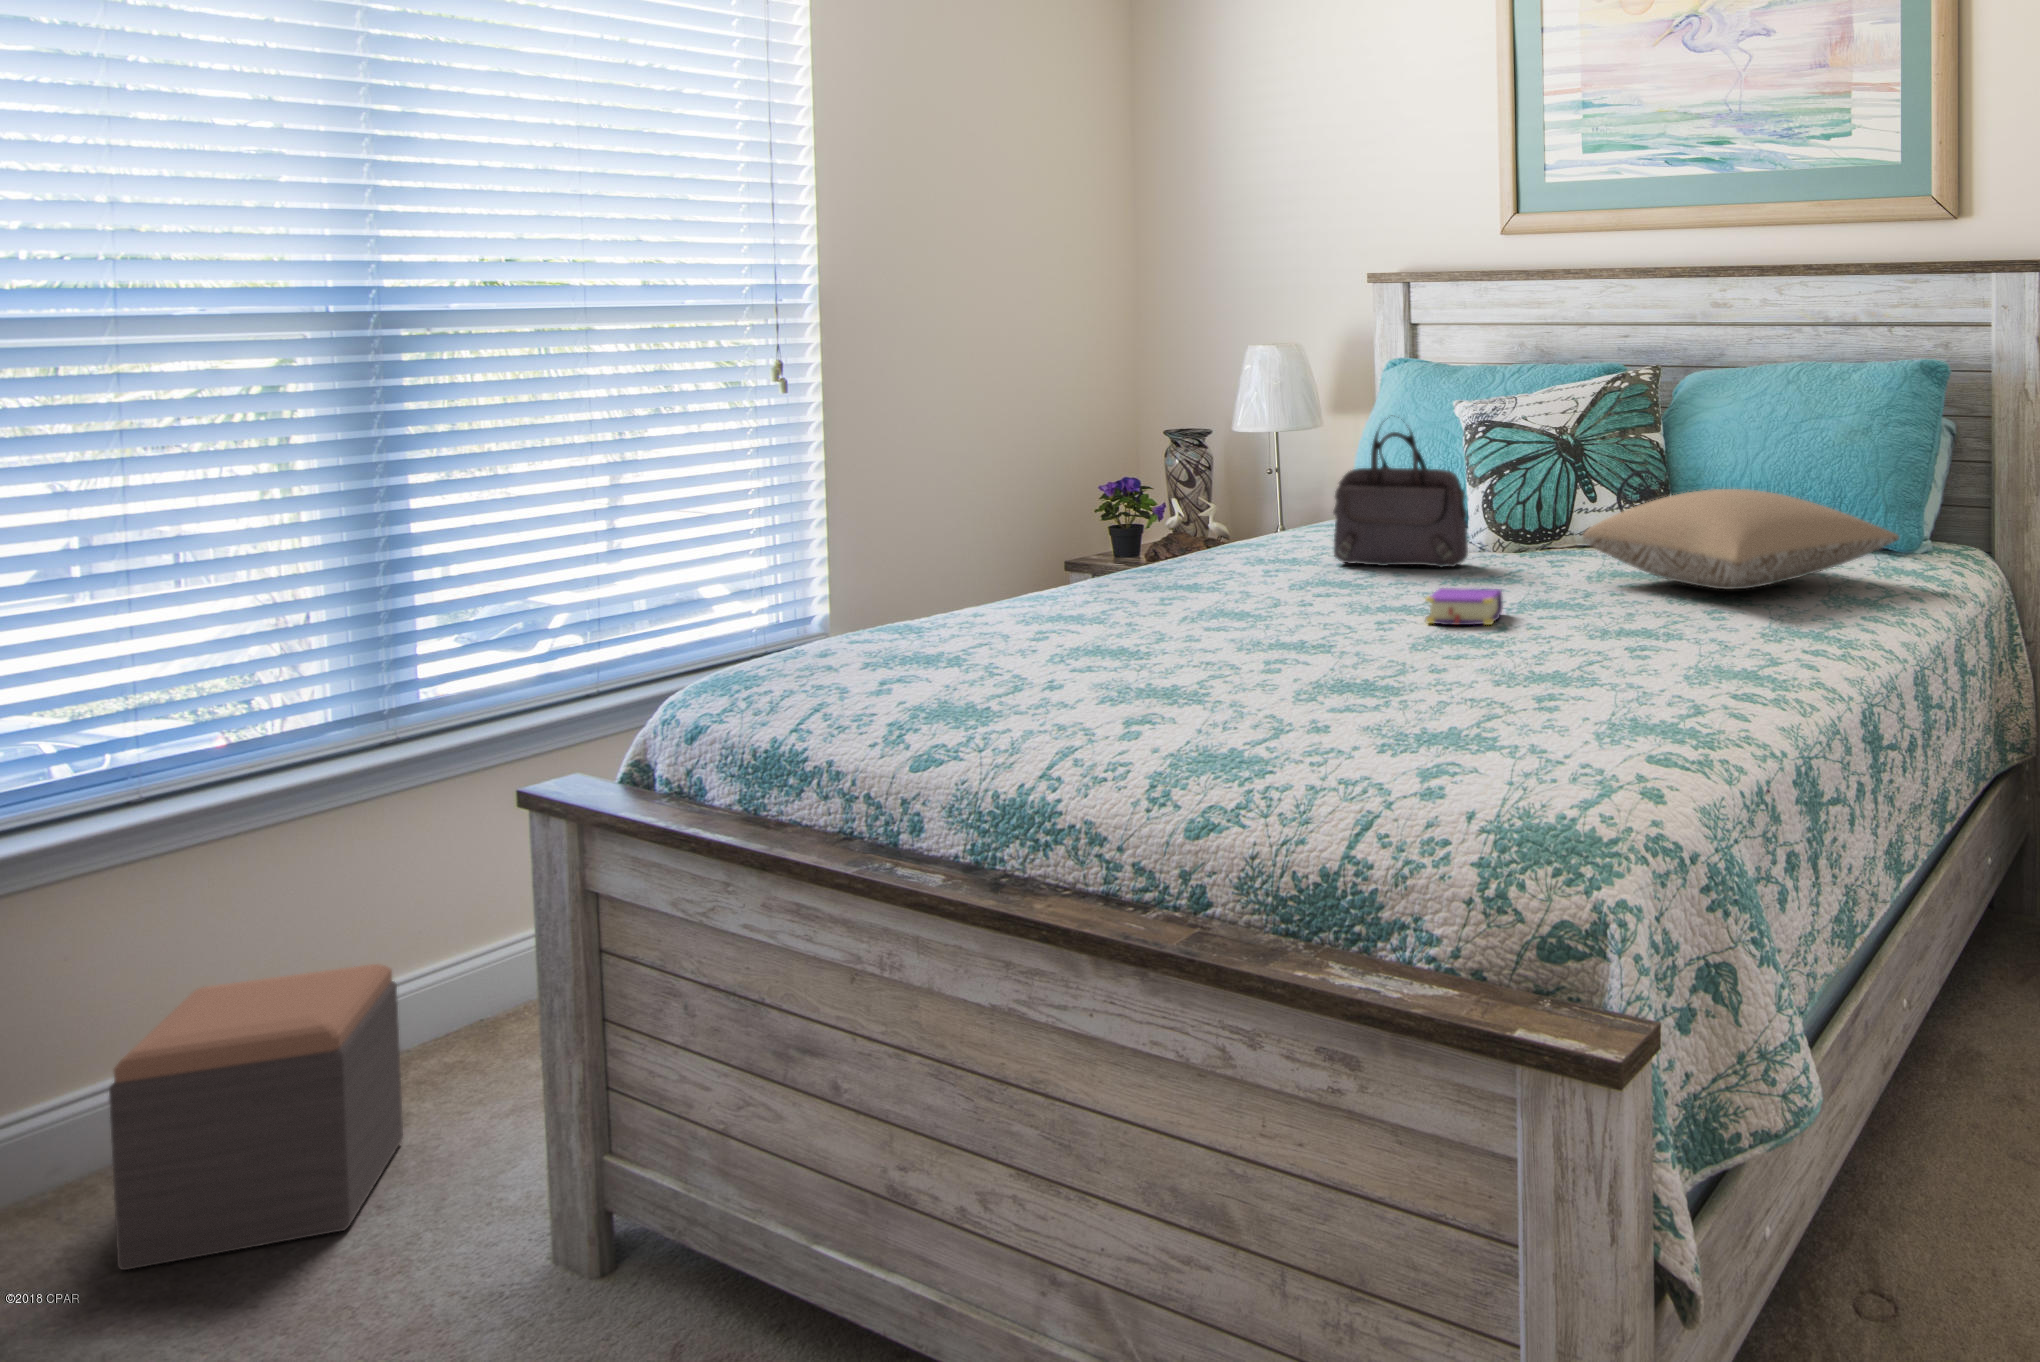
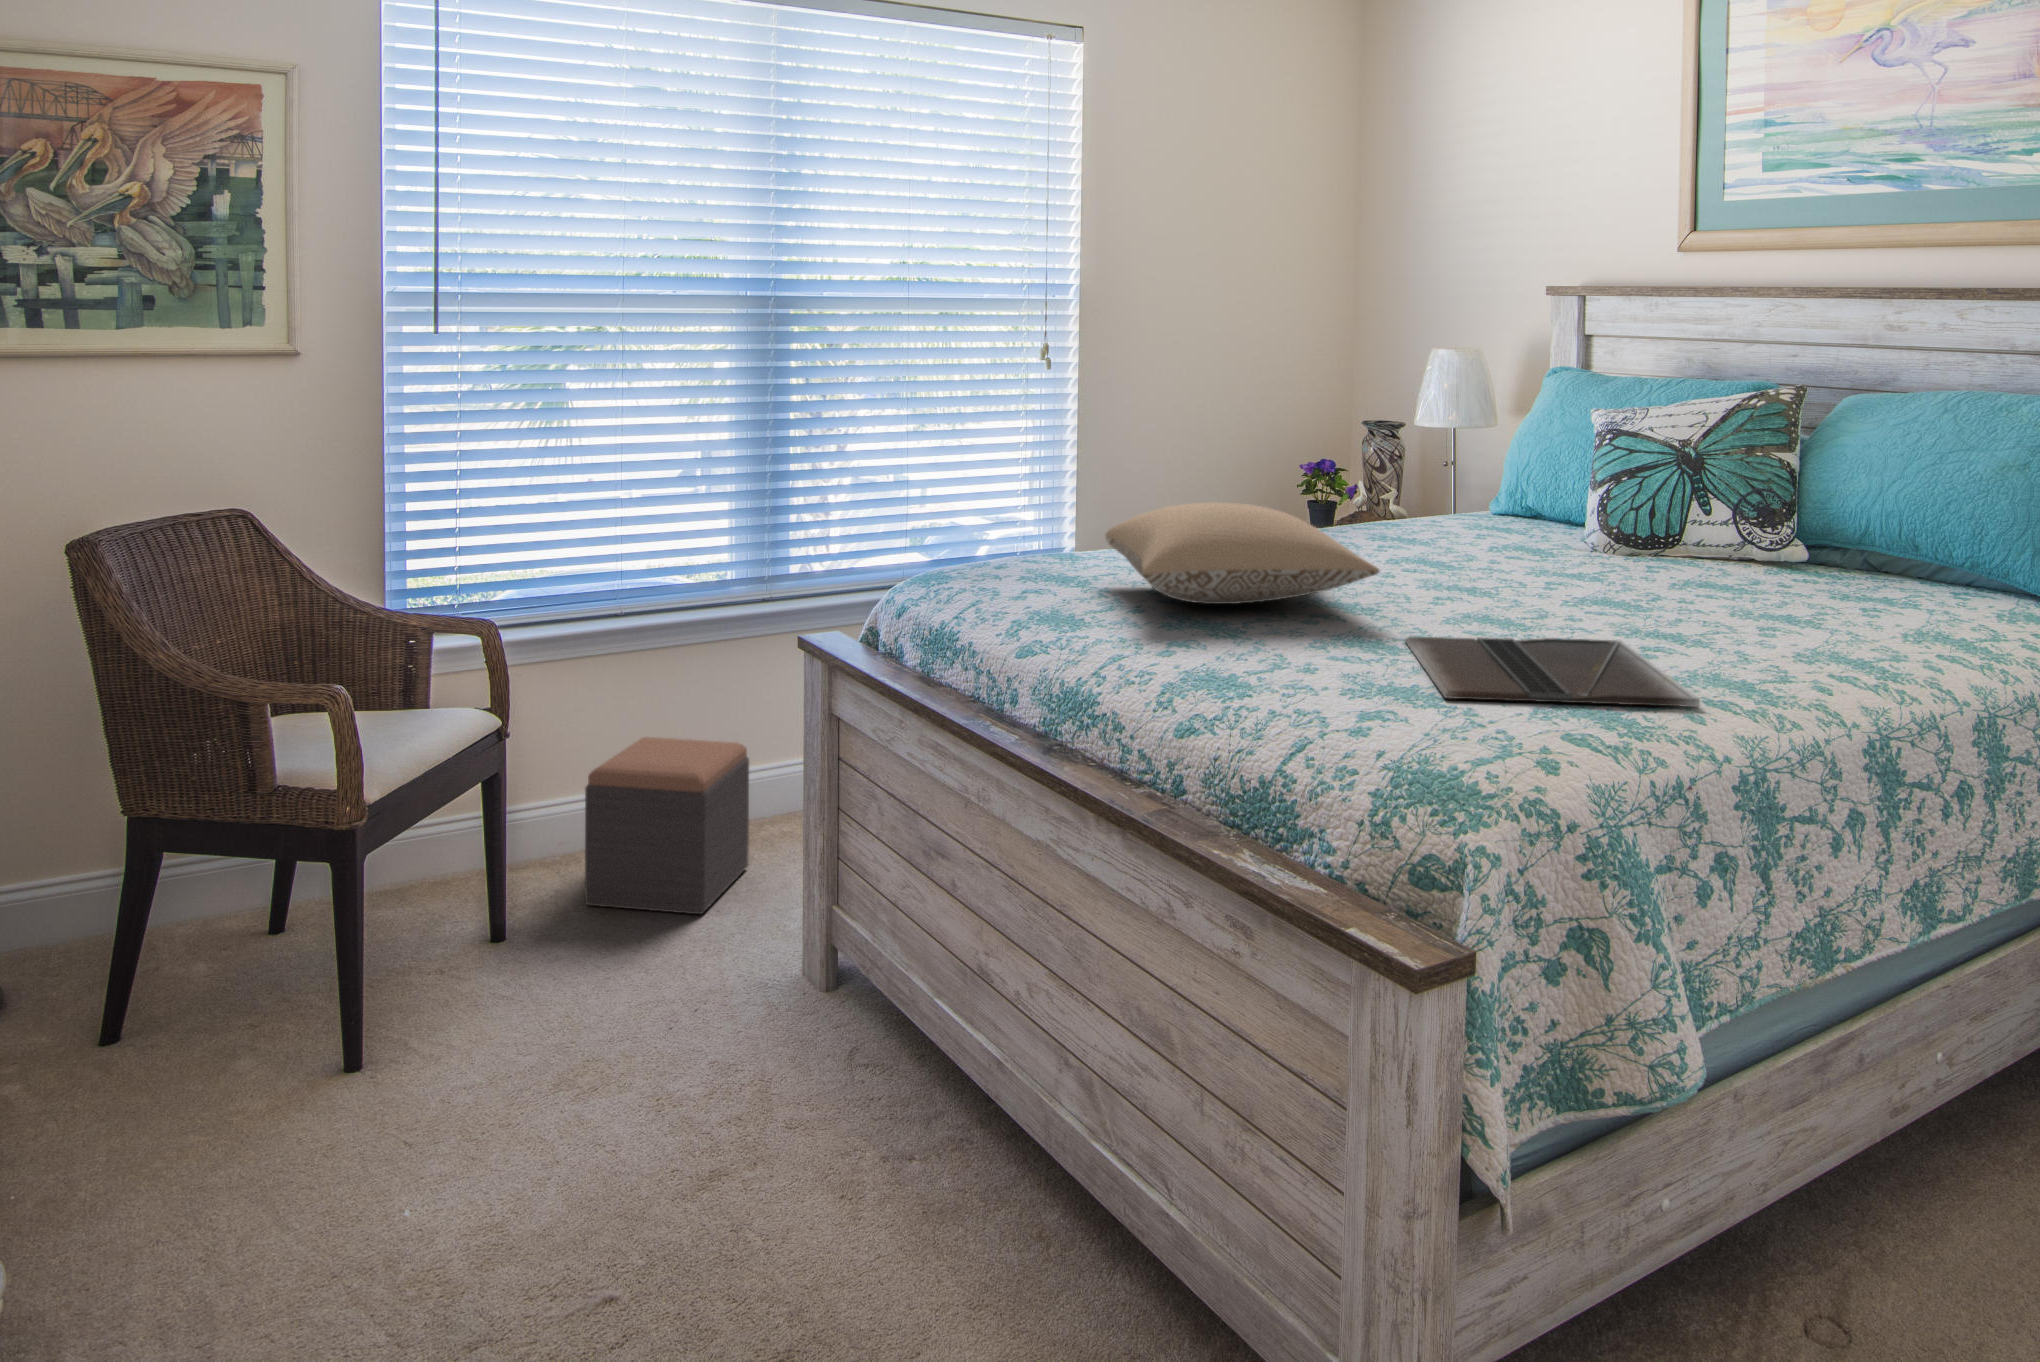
handbag: present [1333,417,1468,567] -> none [1447,417,1571,560]
pillow: present [1583,489,1899,589] -> present [1105,502,1380,604]
book: present [1426,588,1503,625] -> none [1451,574,1594,618]
laptop: none [1385,645,1725,737] -> present [1405,636,1700,707]

